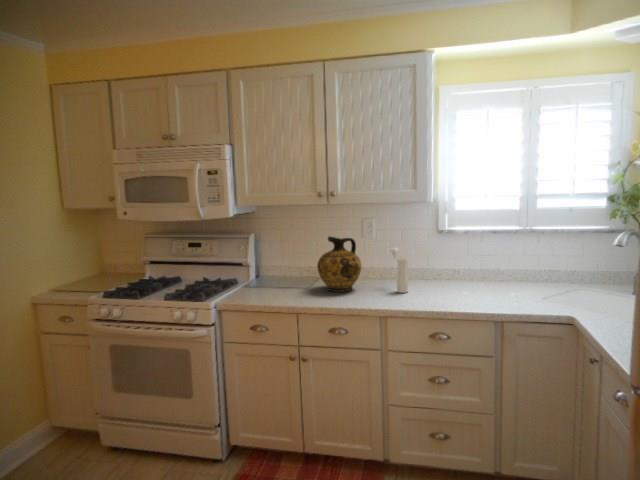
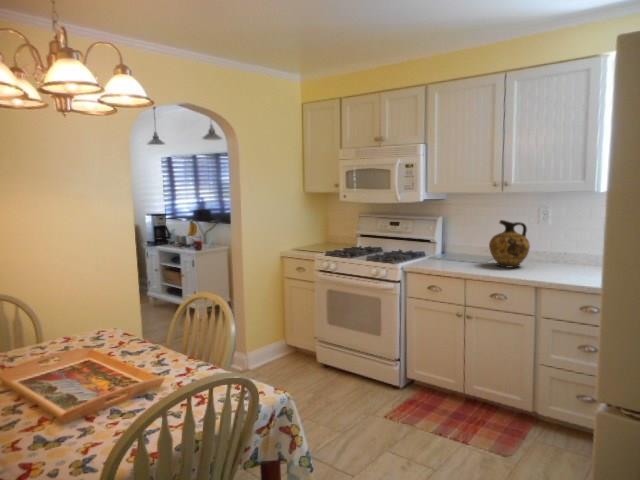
pepper mill: present [391,248,408,293] -> none [560,233,574,273]

